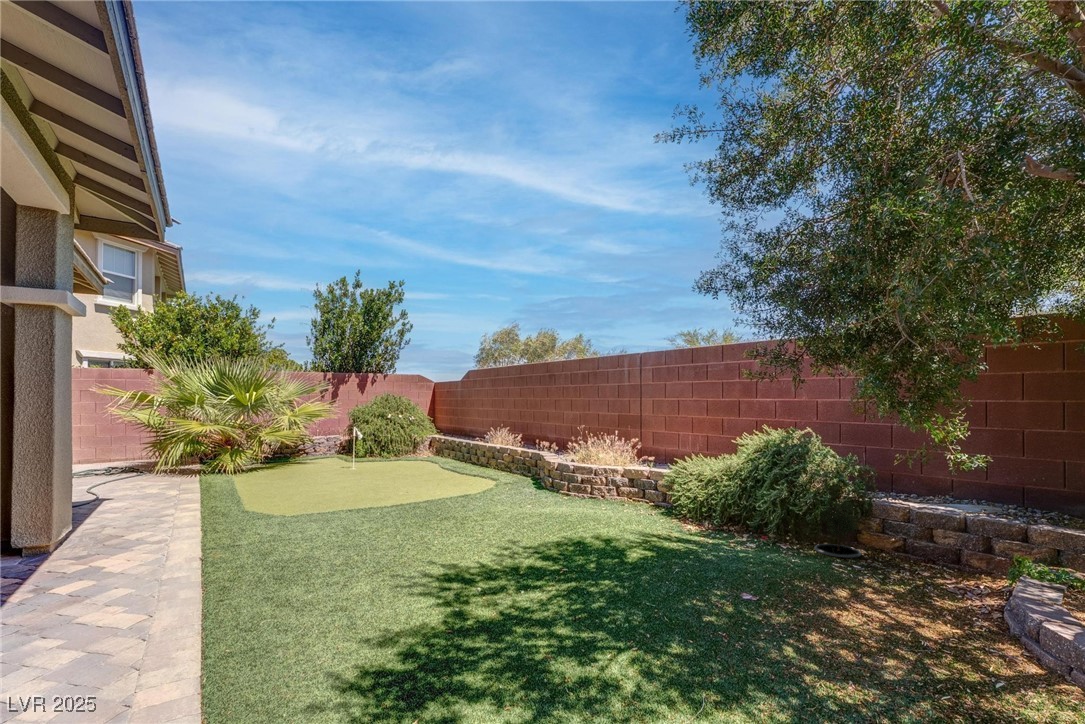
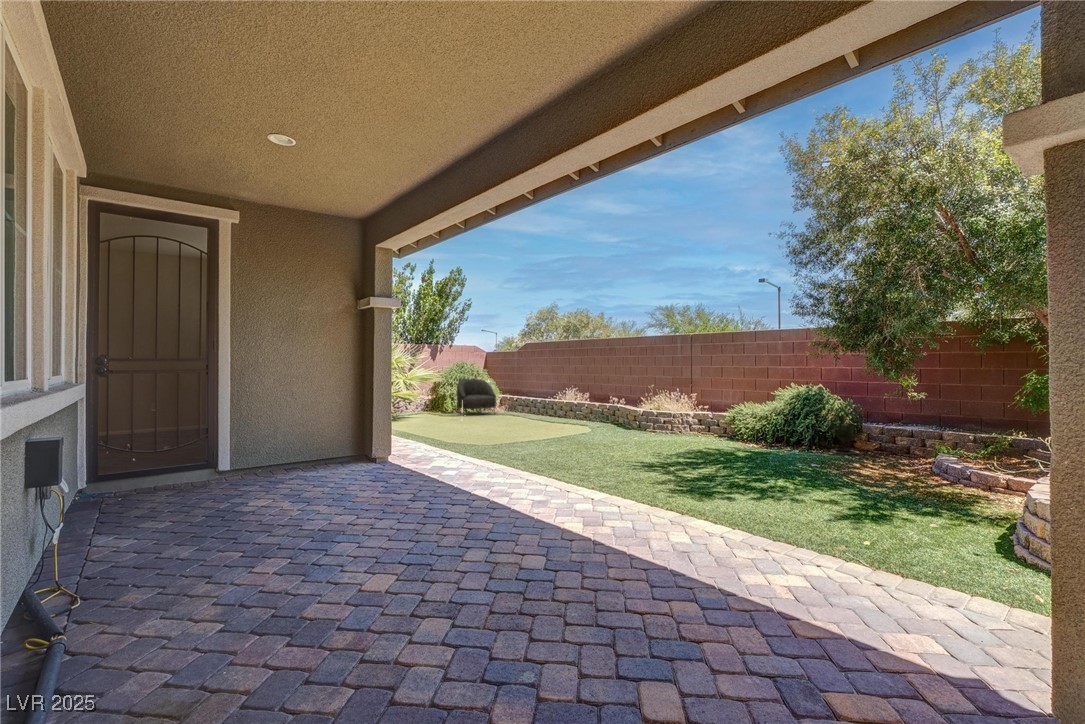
armchair: none [332,411,386,462] -> present [457,378,496,410]

